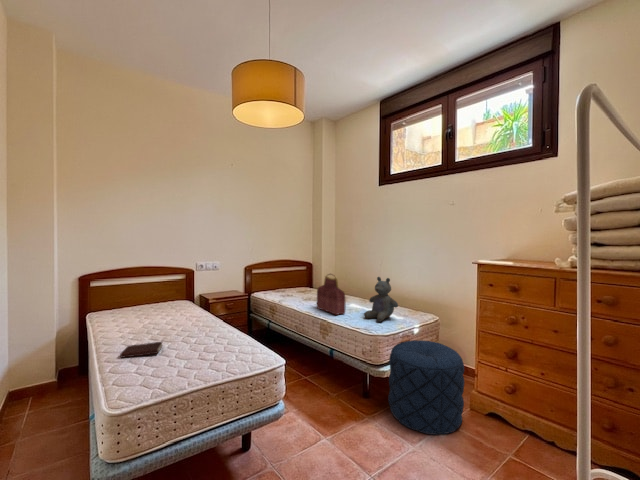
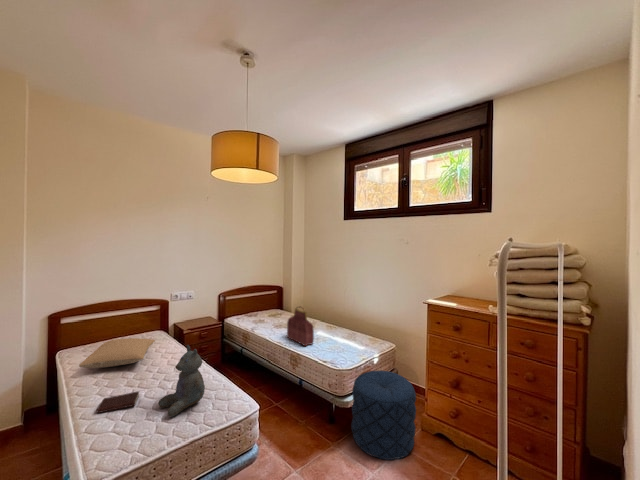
stuffed bear: present [364,277,398,322] -> present [158,345,205,417]
pillow: none [106,299,181,323] -> present [79,338,155,368]

